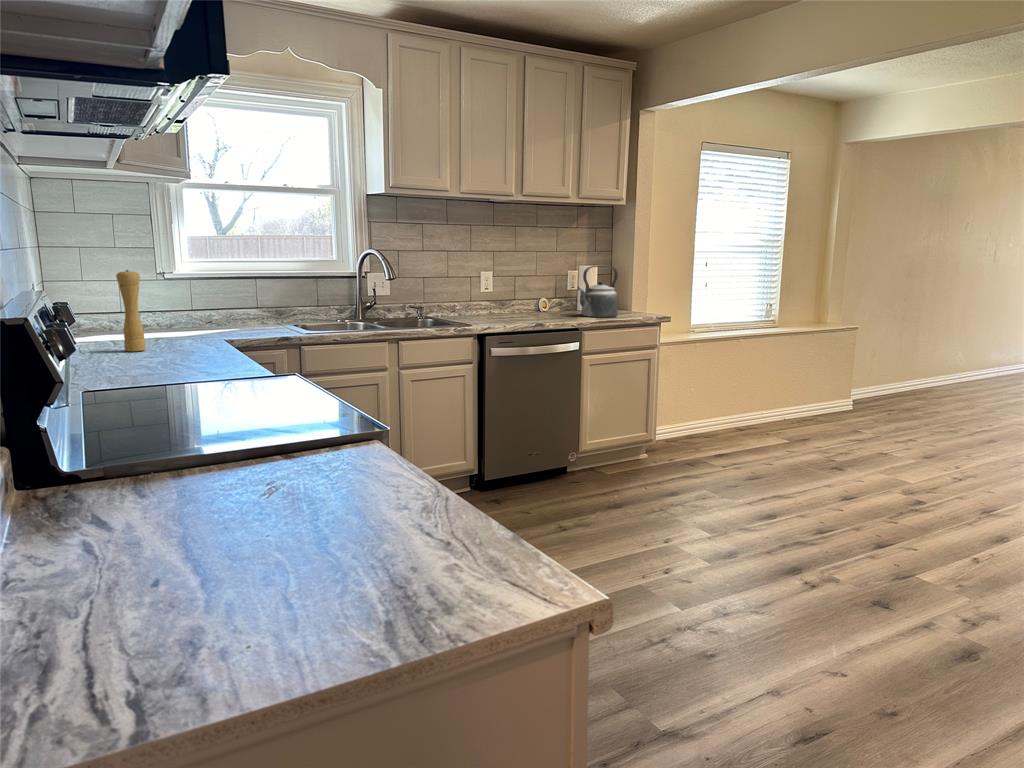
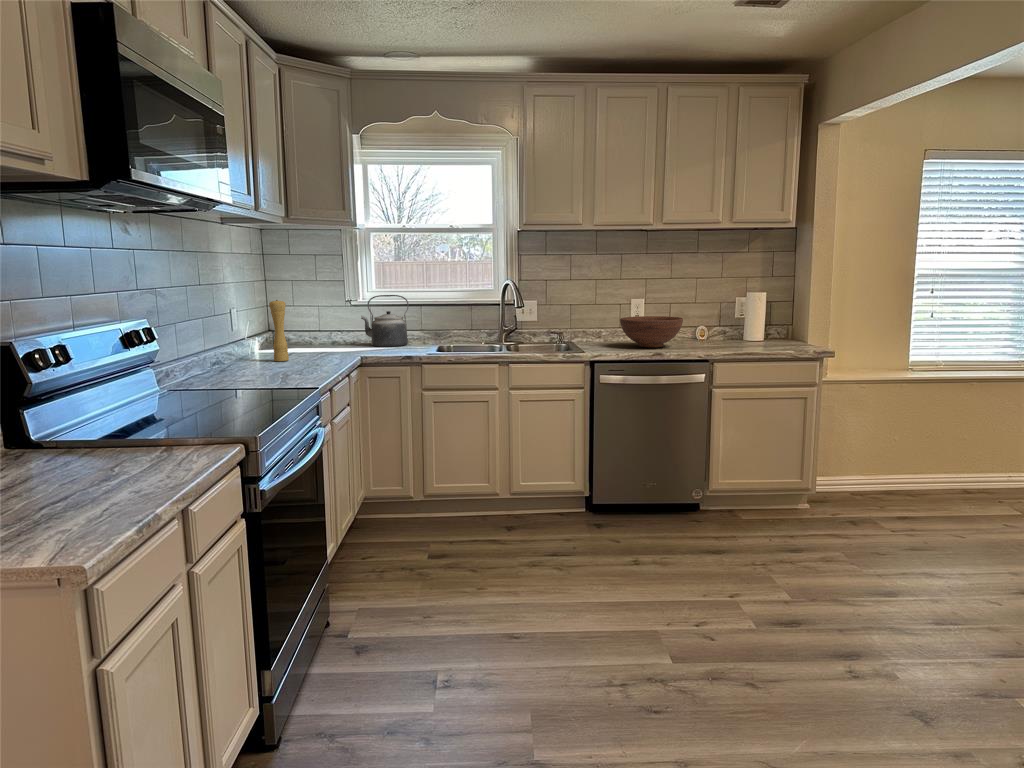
kettle: present [578,265,618,318] -> present [361,295,408,347]
fruit bowl: none [485,288,547,319] -> present [620,316,683,348]

